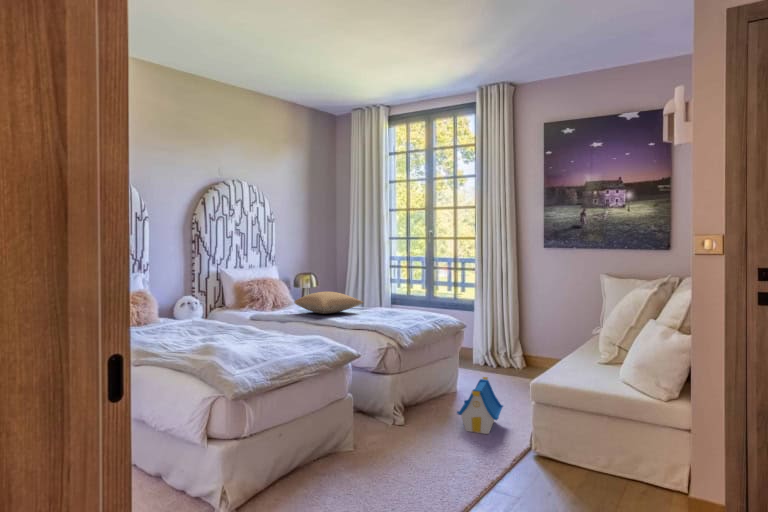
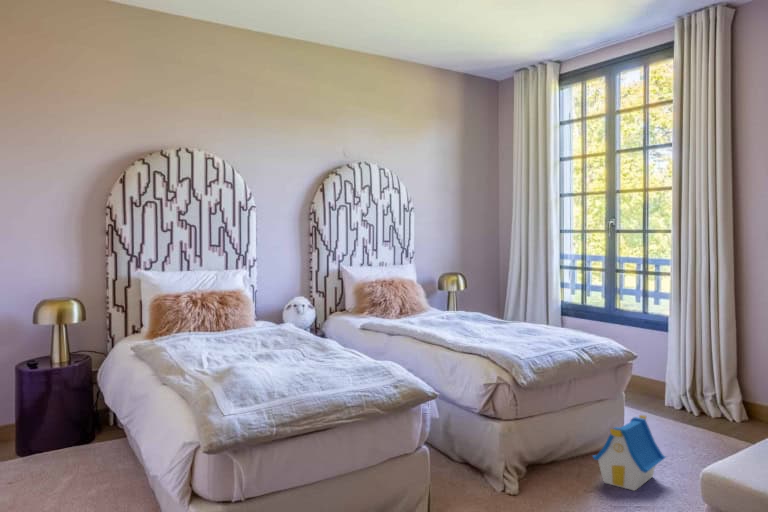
pillow: present [294,292,363,314] -> none [413,295,496,321]

